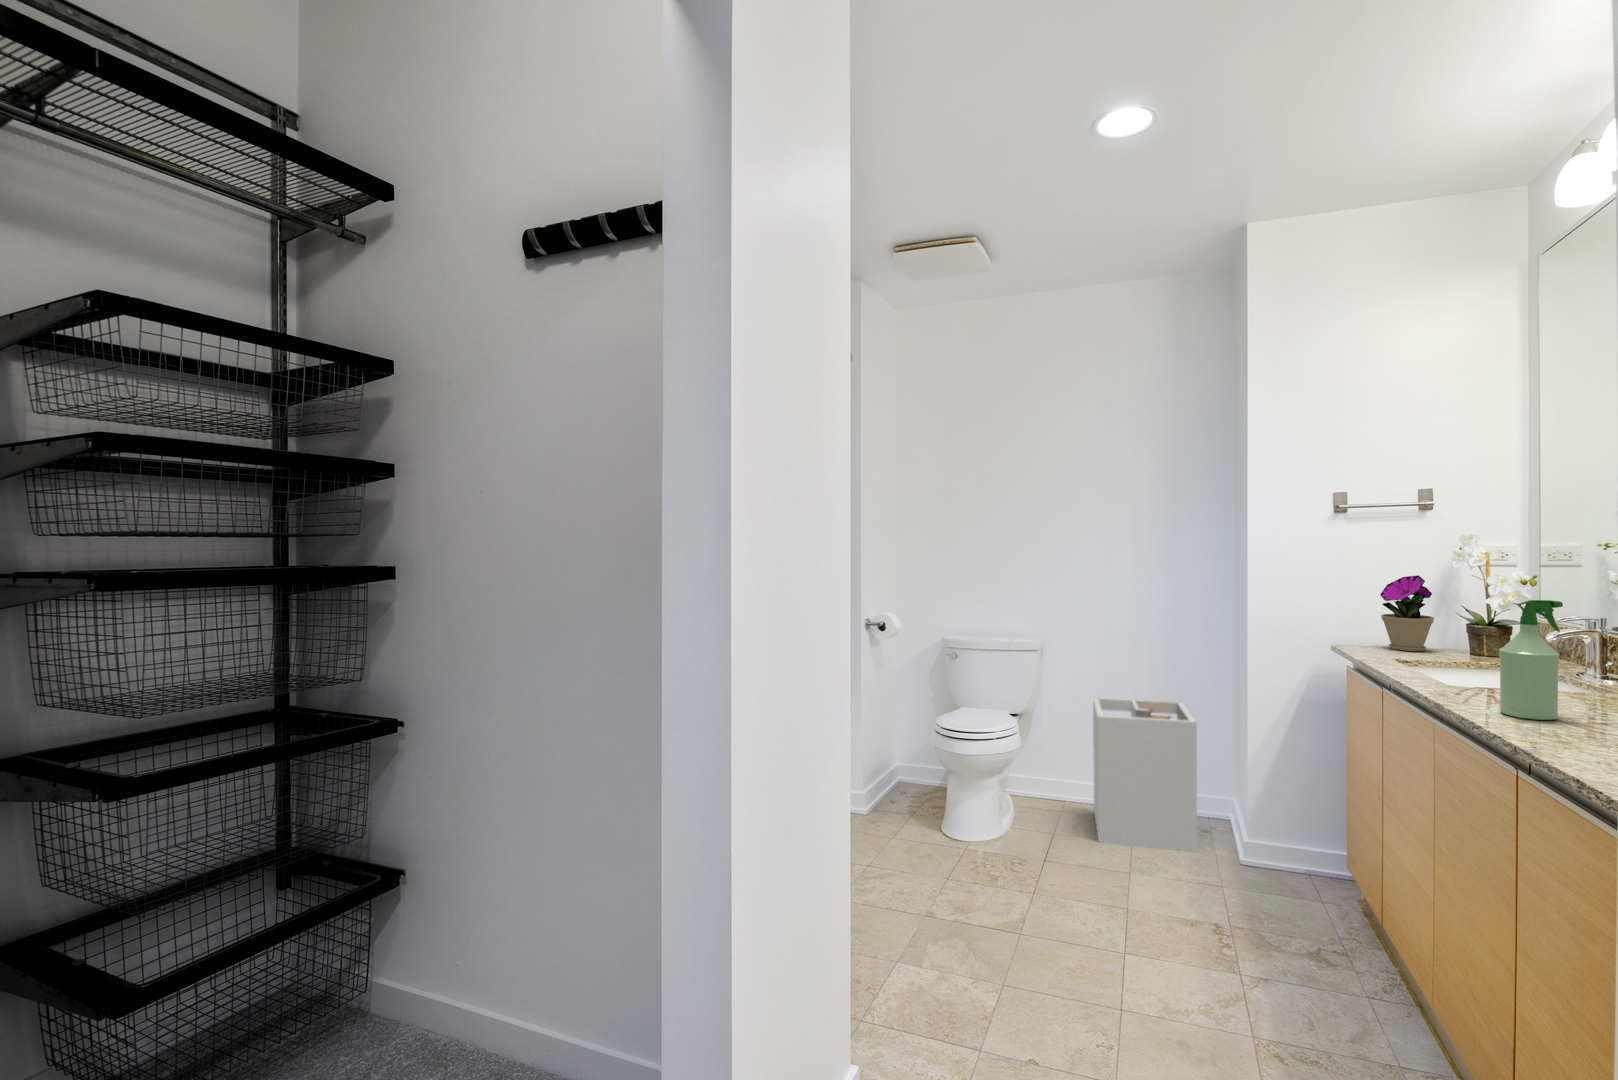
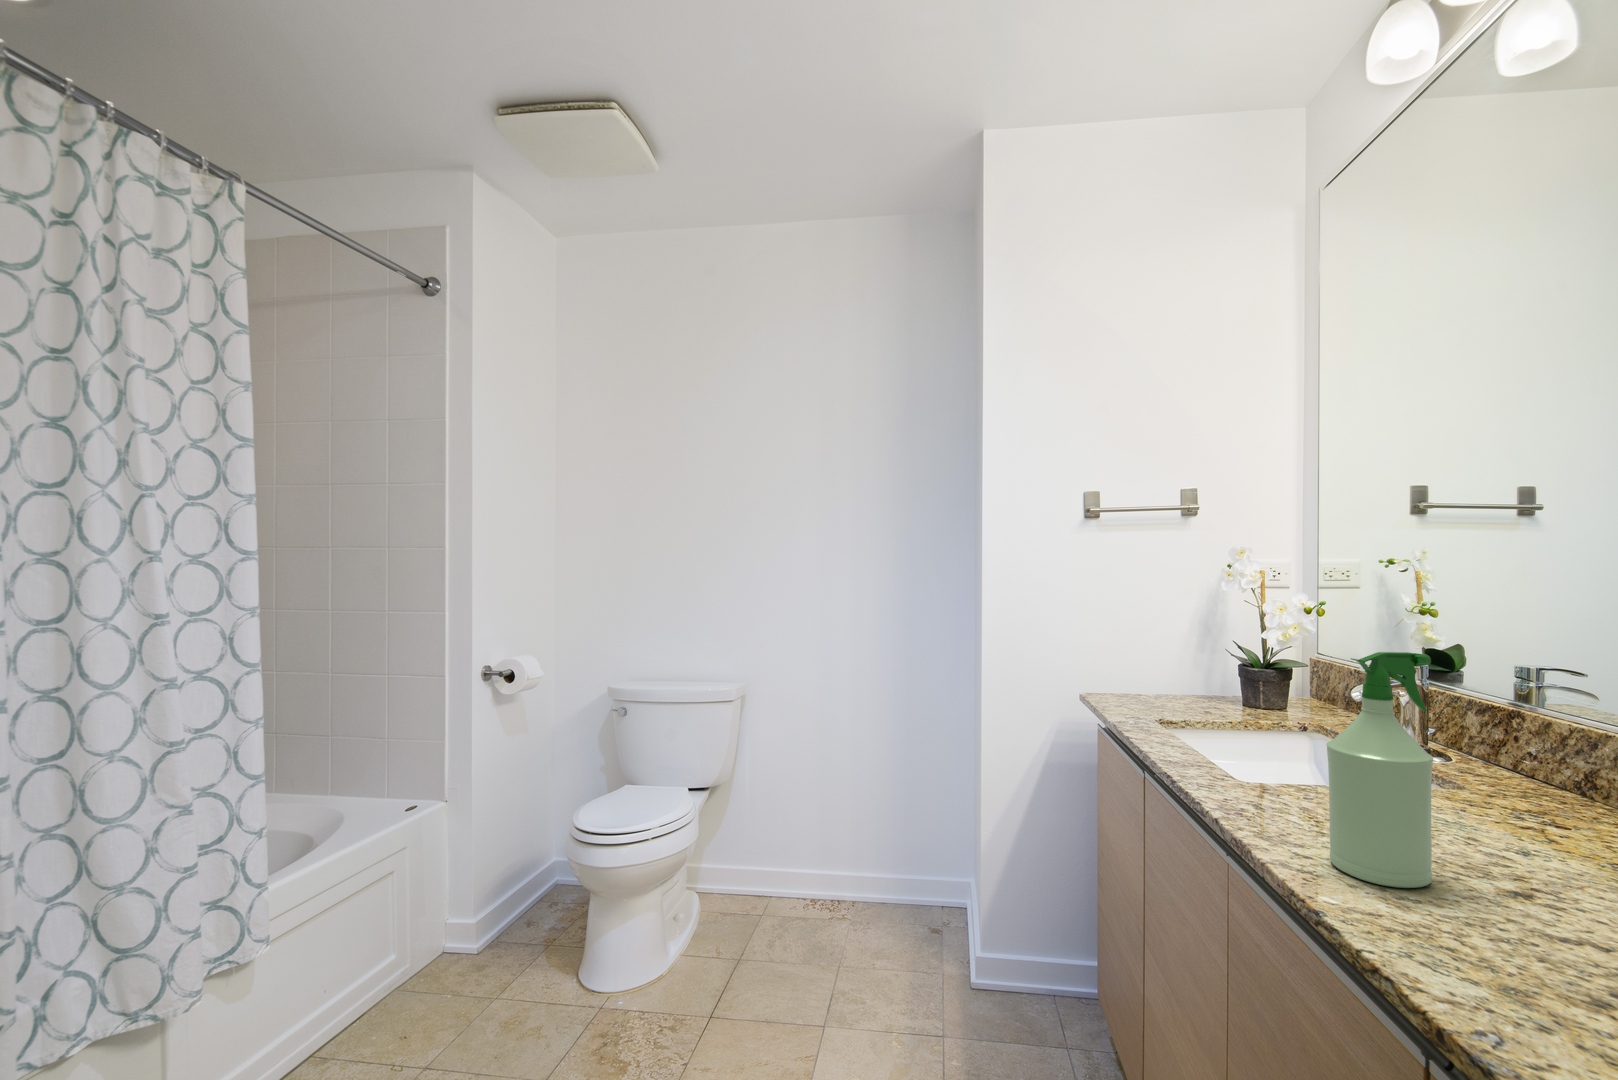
flower pot: present [1380,575,1434,651] -> none [1137,600,1202,703]
laundry hamper: present [1093,698,1197,852] -> none [794,762,920,980]

